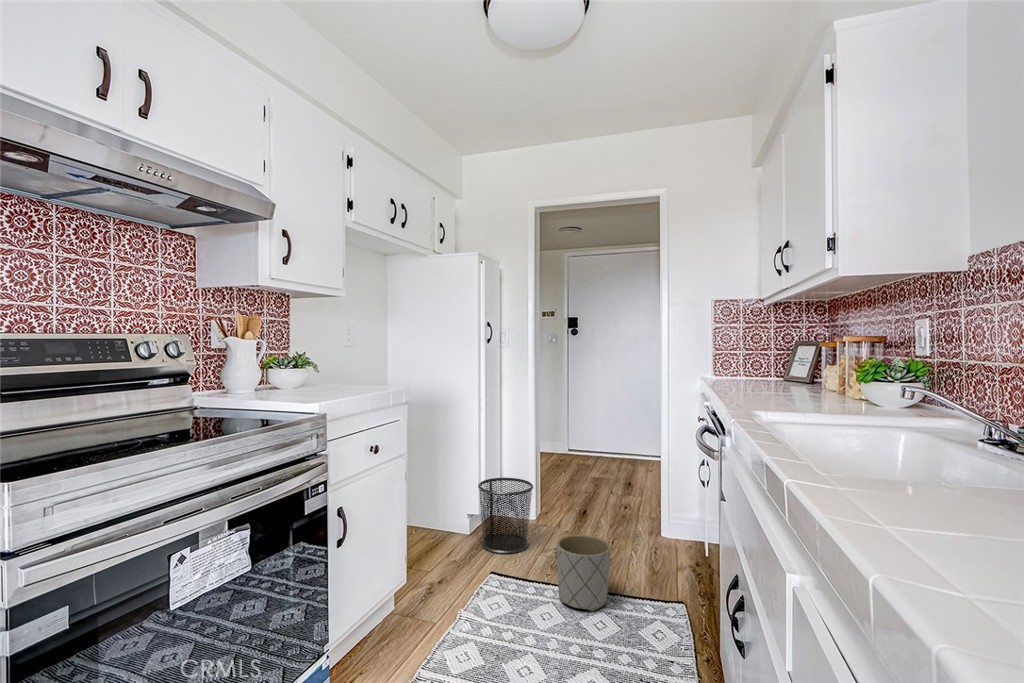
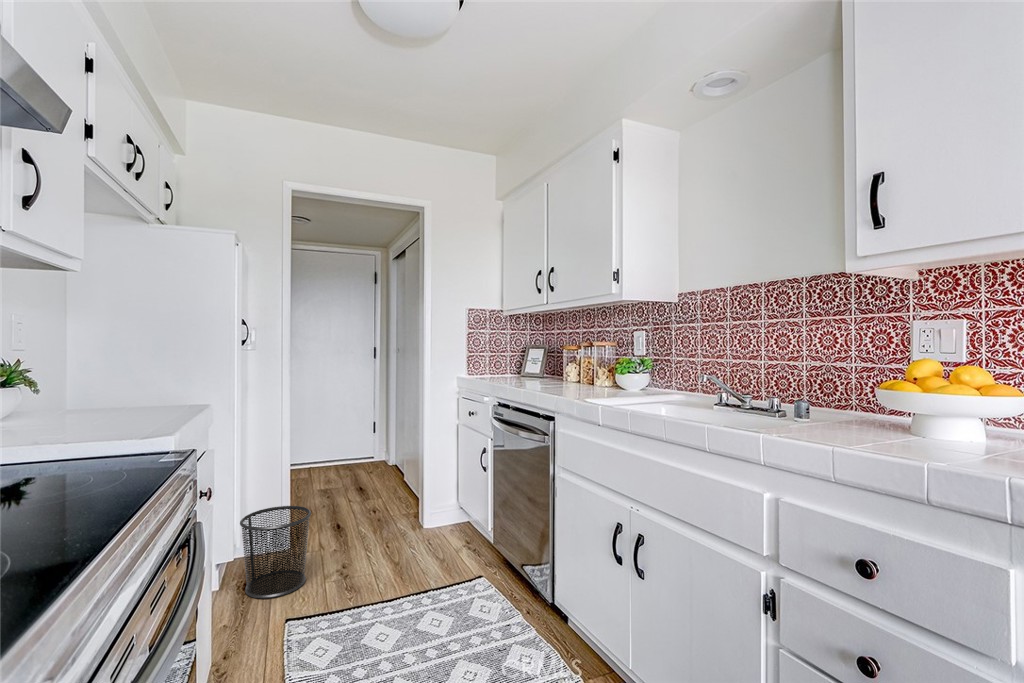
planter: present [557,535,611,611] -> none [375,542,429,619]

